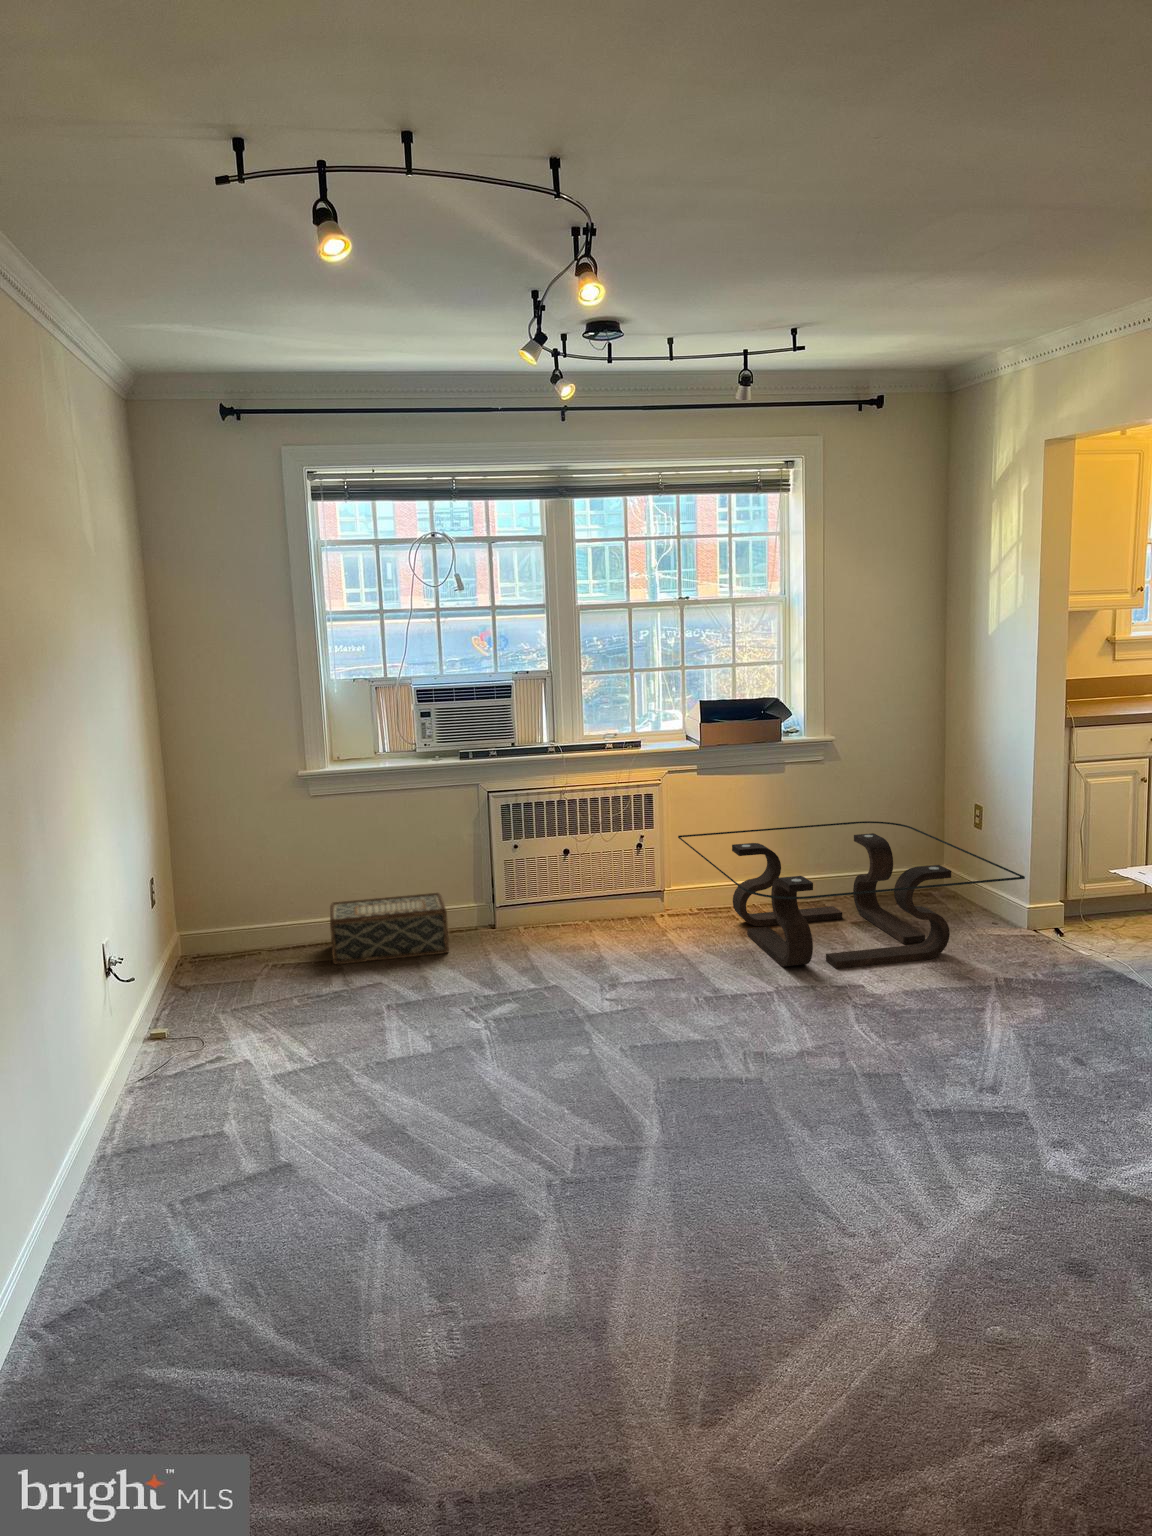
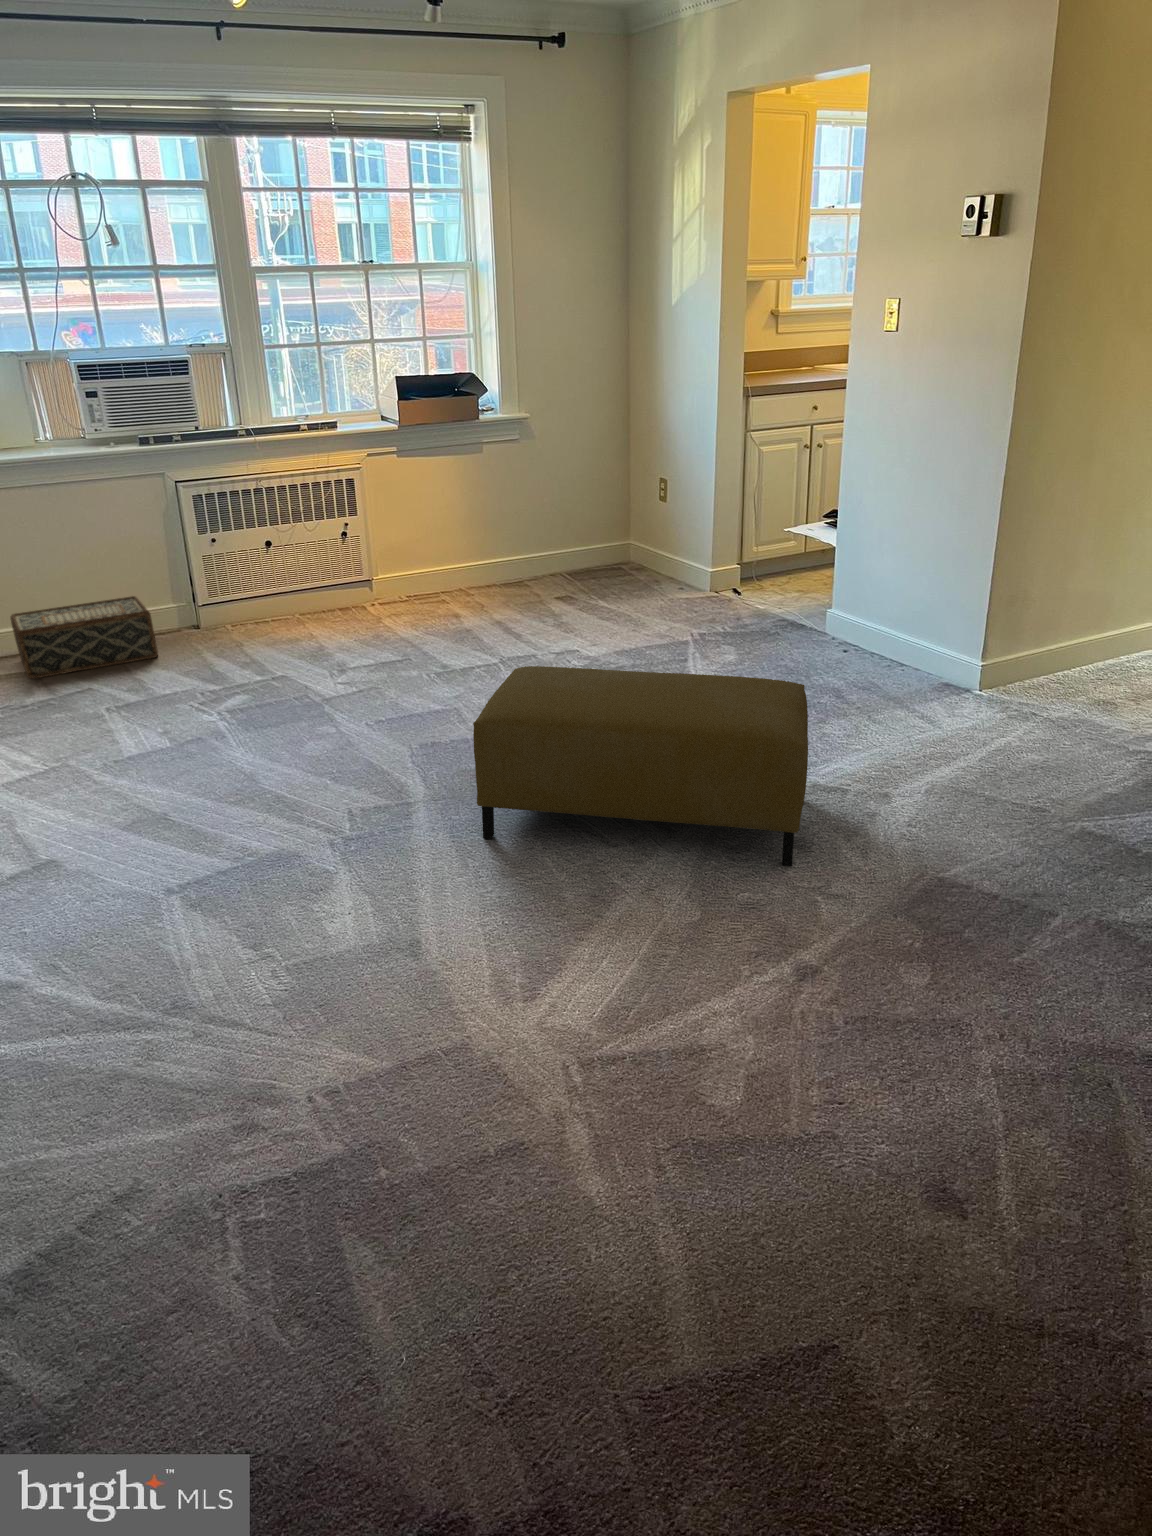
coffee table: present [678,821,1025,969] -> none [384,501,713,640]
ottoman: none [701,1014,1101,1310] -> present [473,666,808,866]

